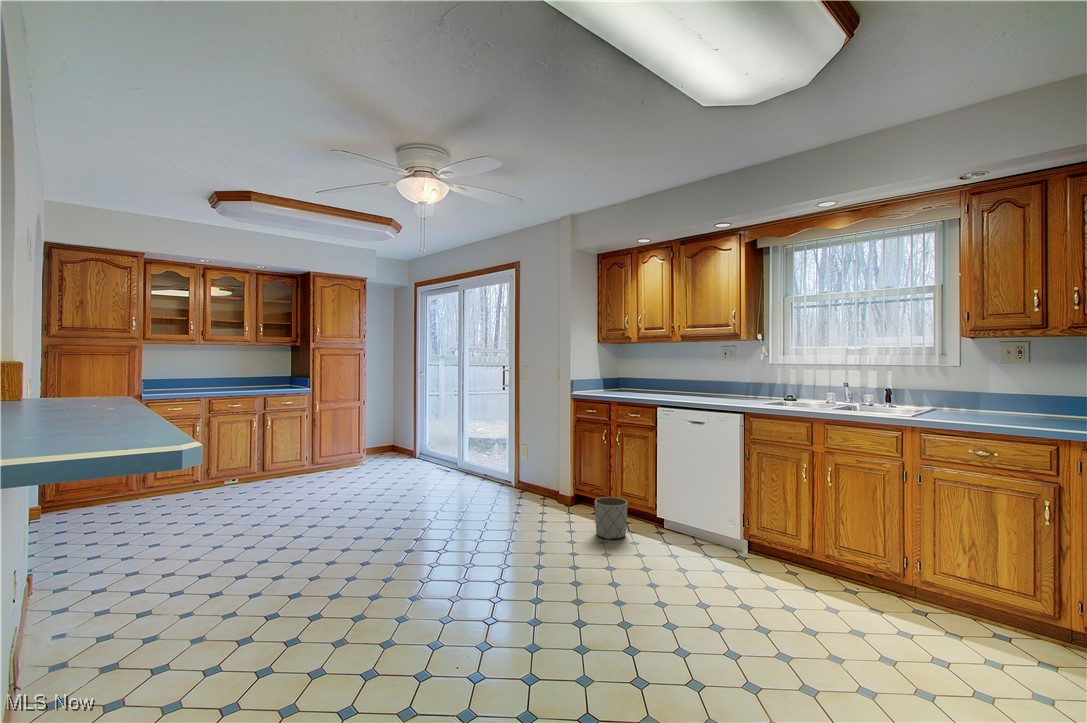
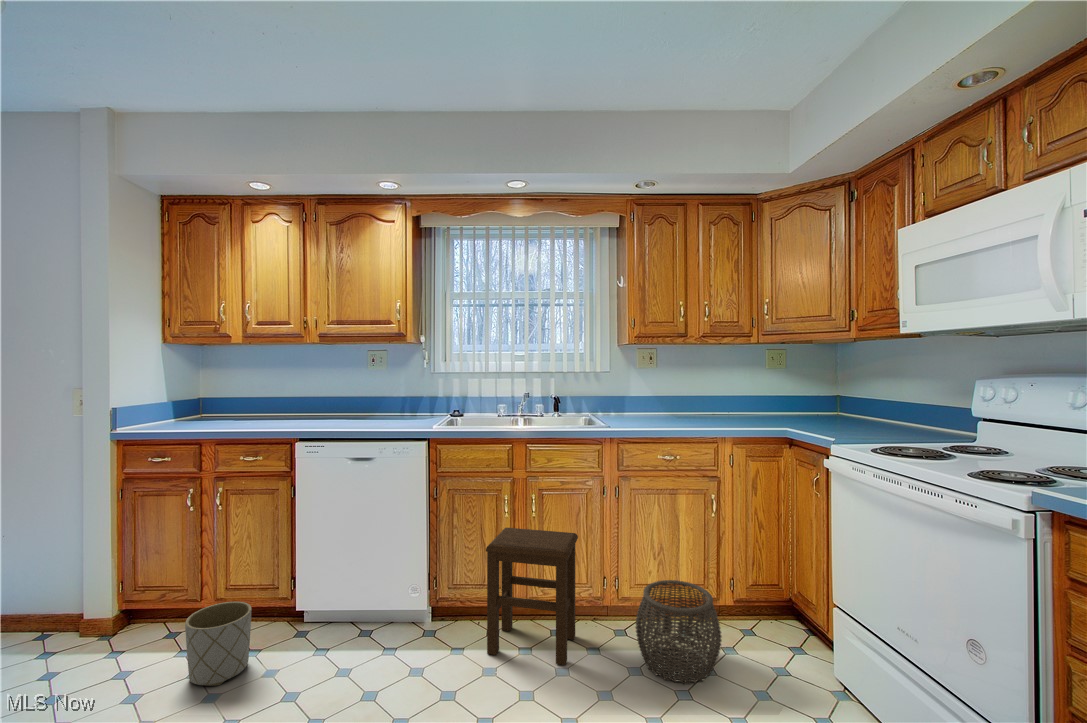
stool: none [775,490,868,607] -> present [486,528,578,665]
woven basket: none [909,566,1013,666] -> present [635,580,722,684]

